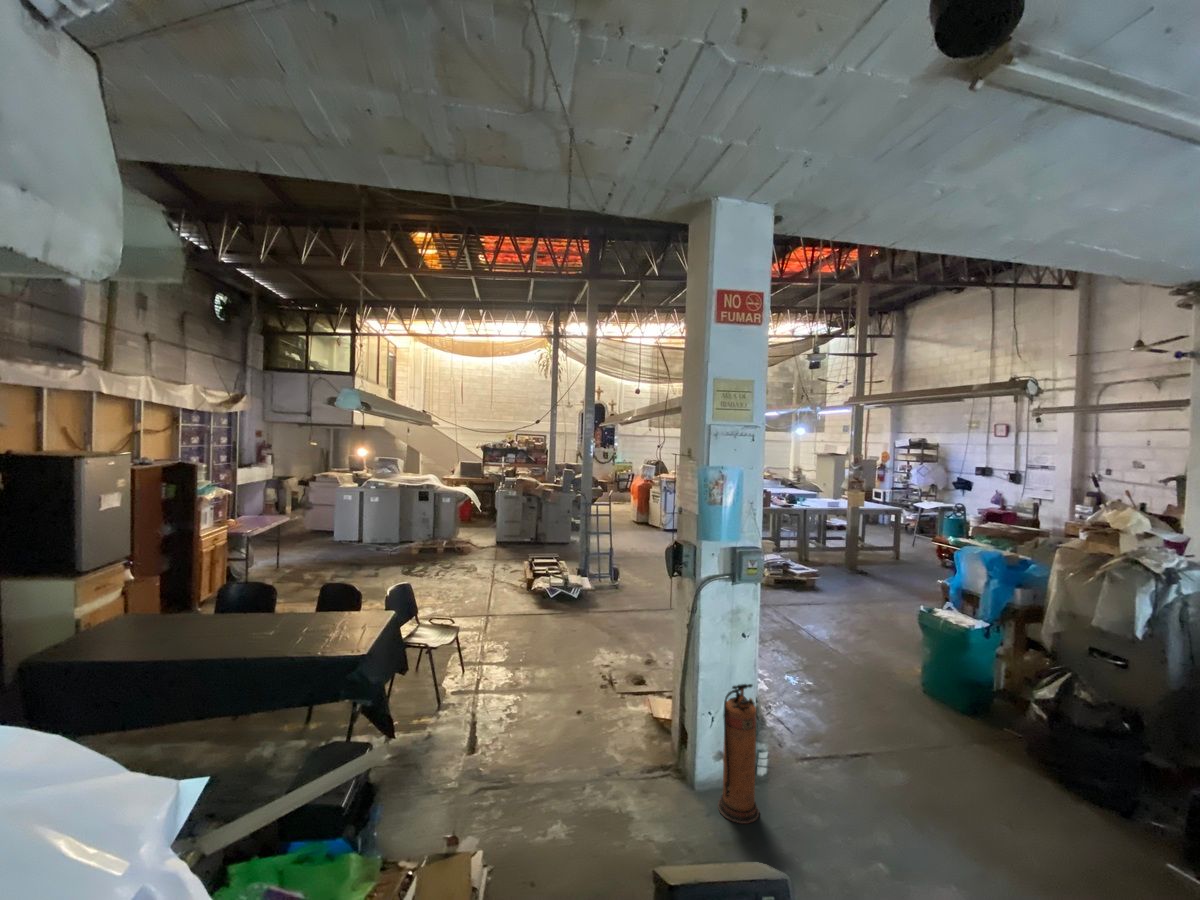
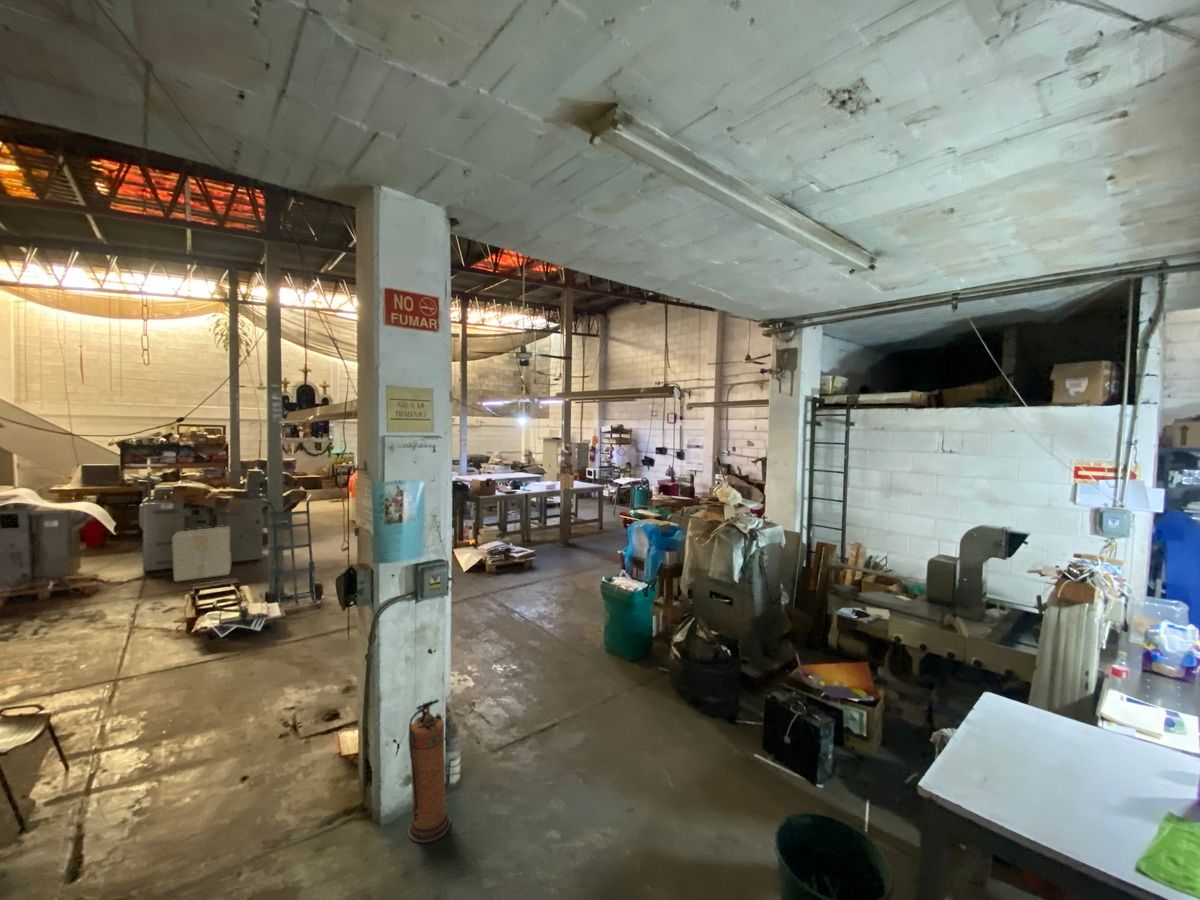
cardboard box: none [517,511,555,552] -> present [172,525,231,582]

